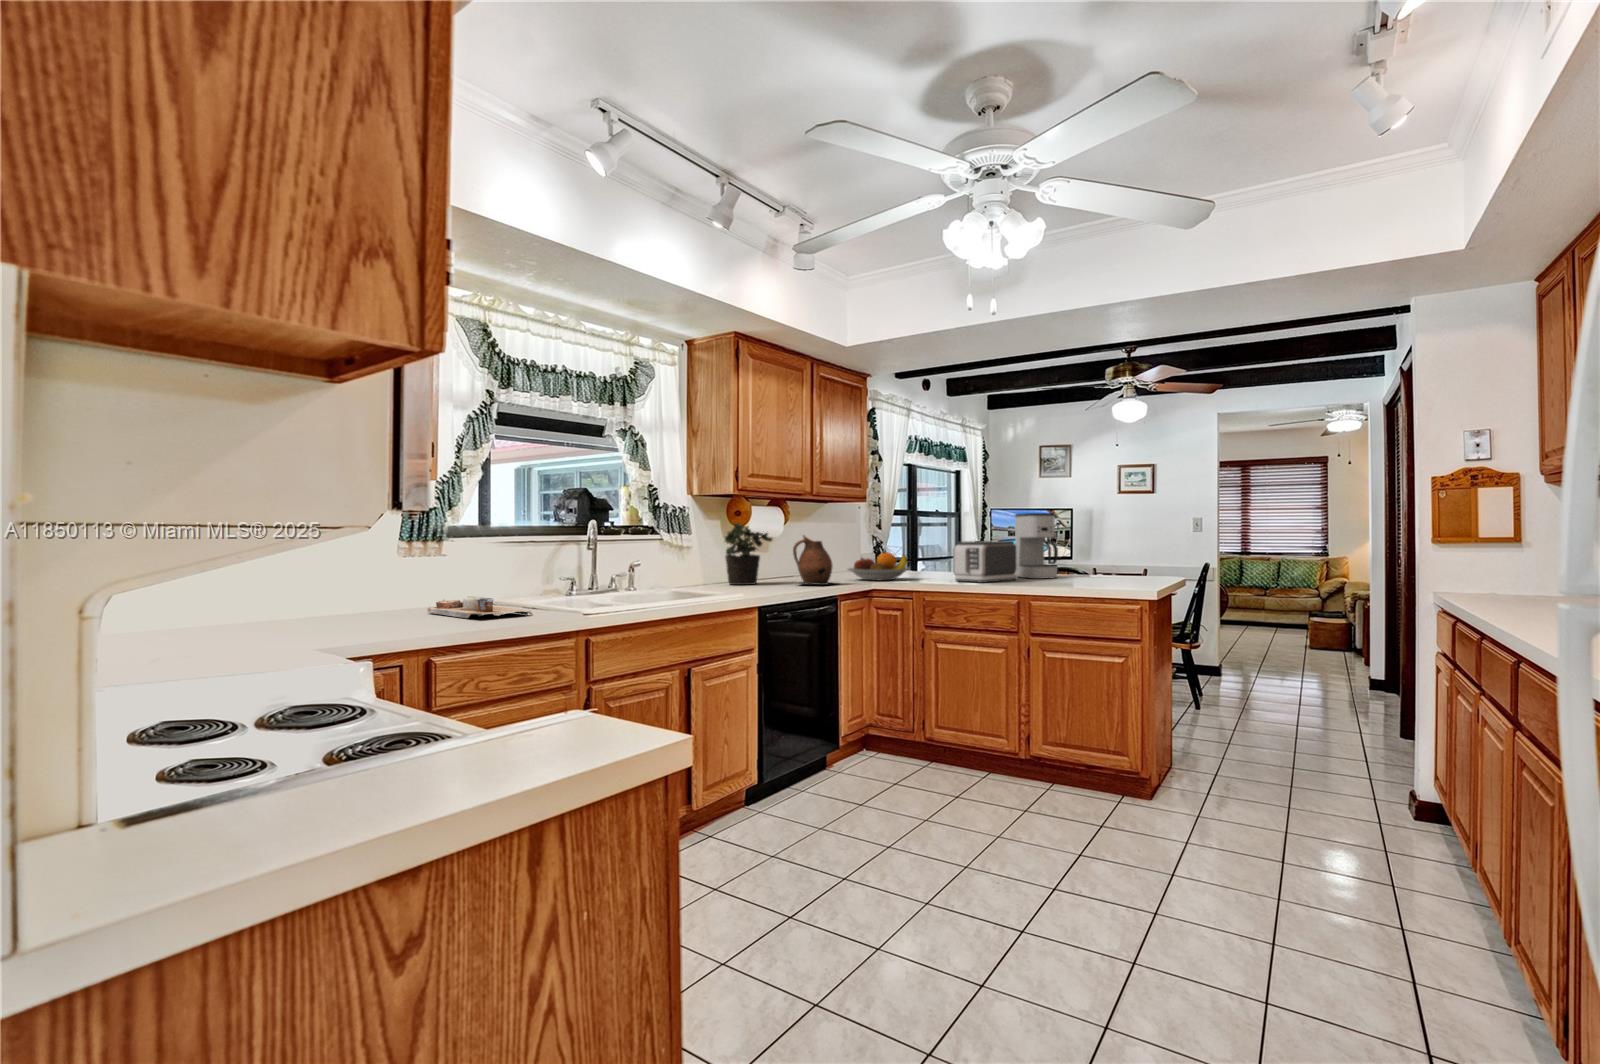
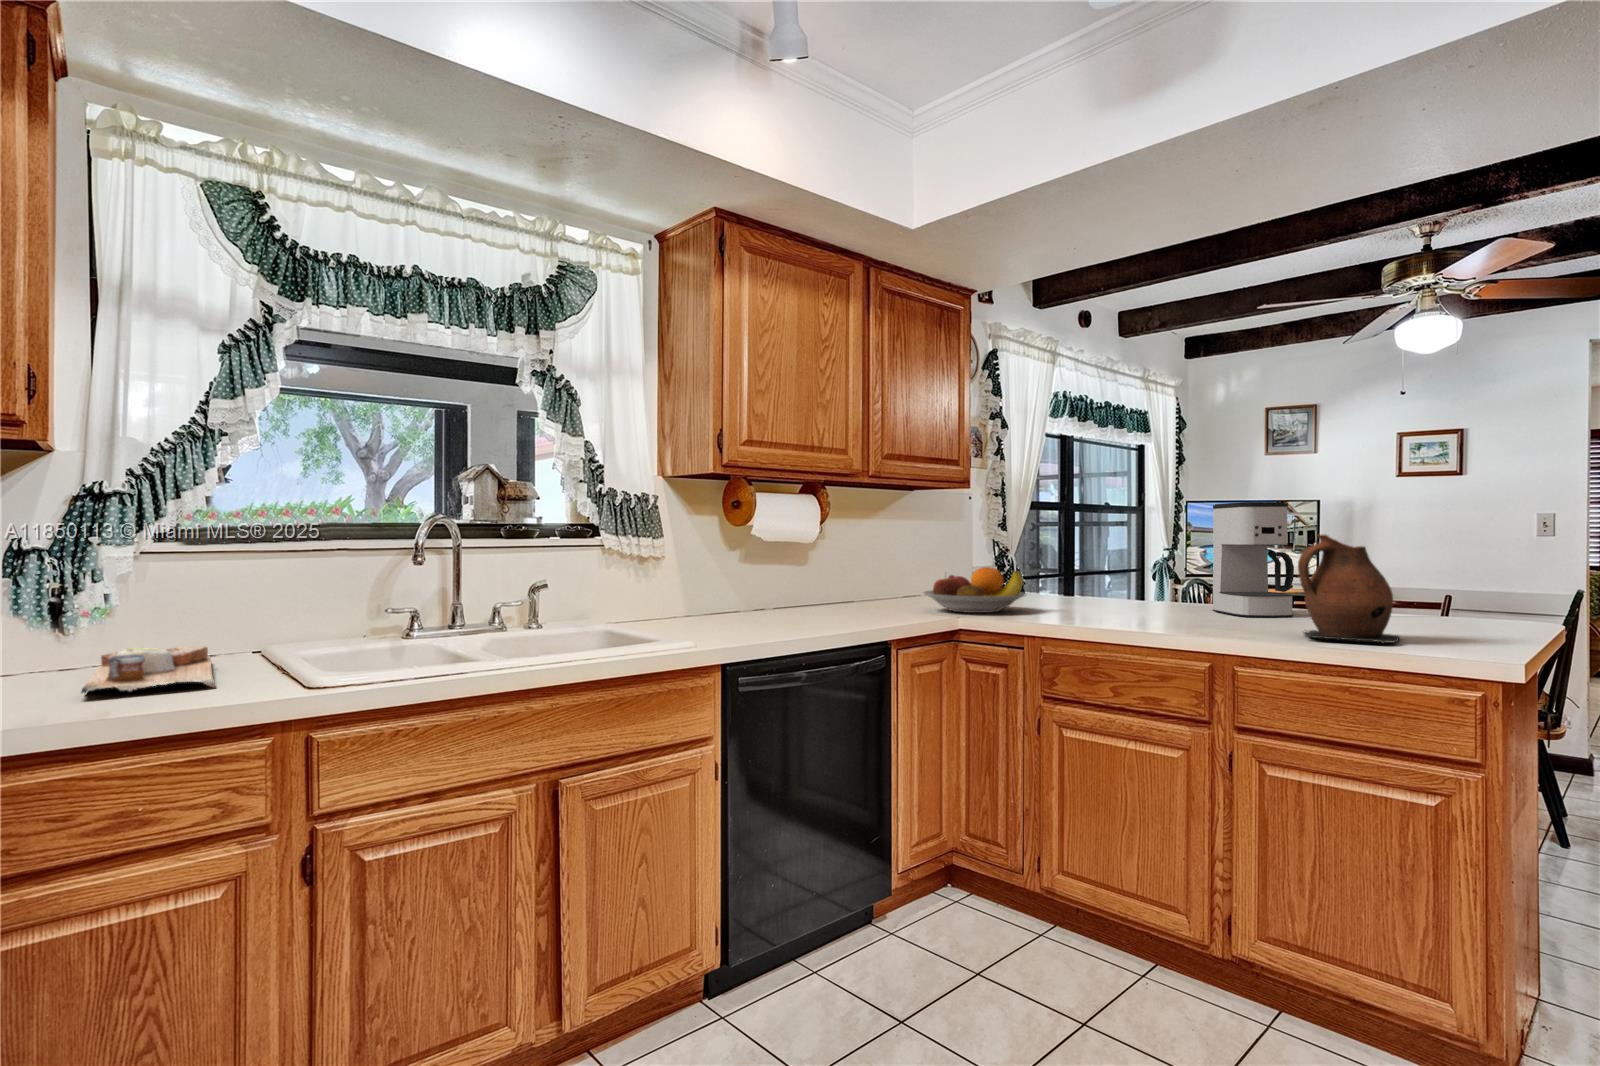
potted plant: present [724,523,772,585] -> none [718,510,800,617]
ceramic pitcher: present [793,536,833,585] -> present [1298,534,1401,644]
toaster: present [953,541,1016,582] -> none [1094,550,1213,624]

